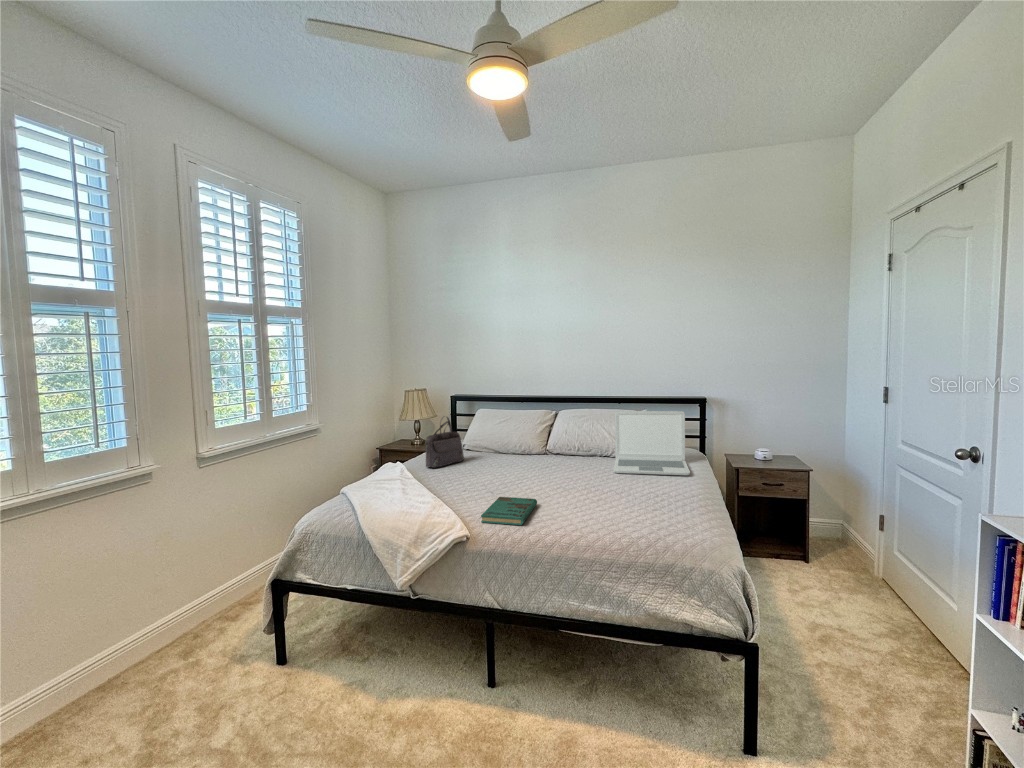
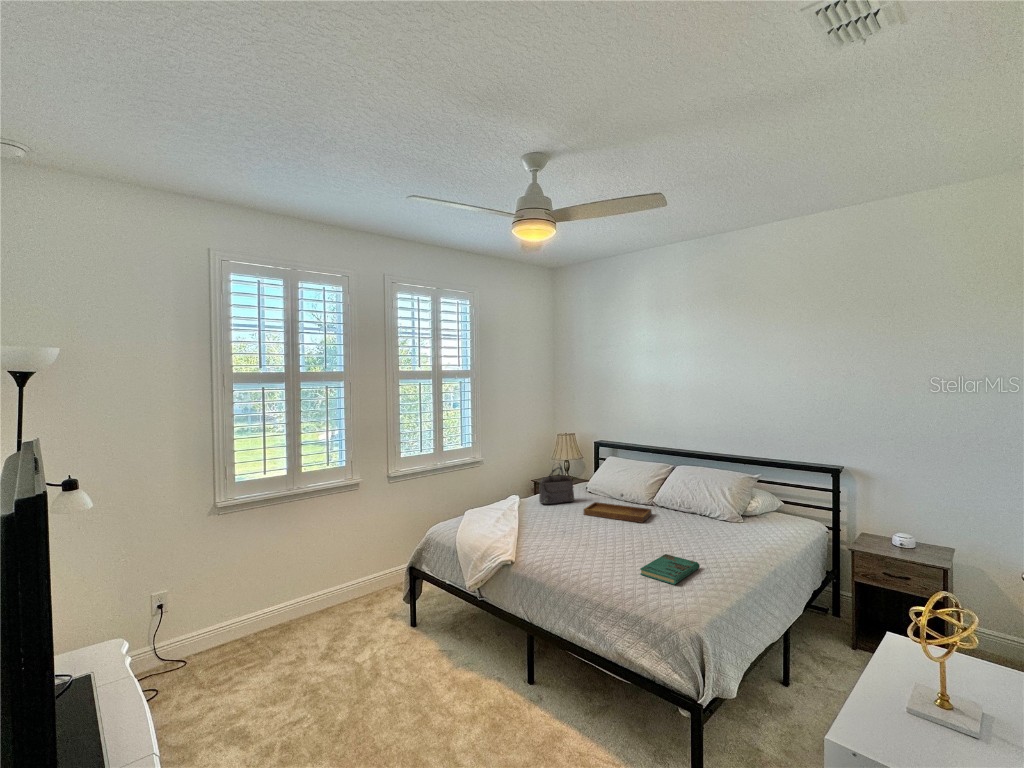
laptop: present [614,411,690,475] -> none [689,475,777,548]
tray: none [490,442,560,472] -> present [584,494,652,523]
book: present [481,497,537,525] -> present [640,554,700,585]

